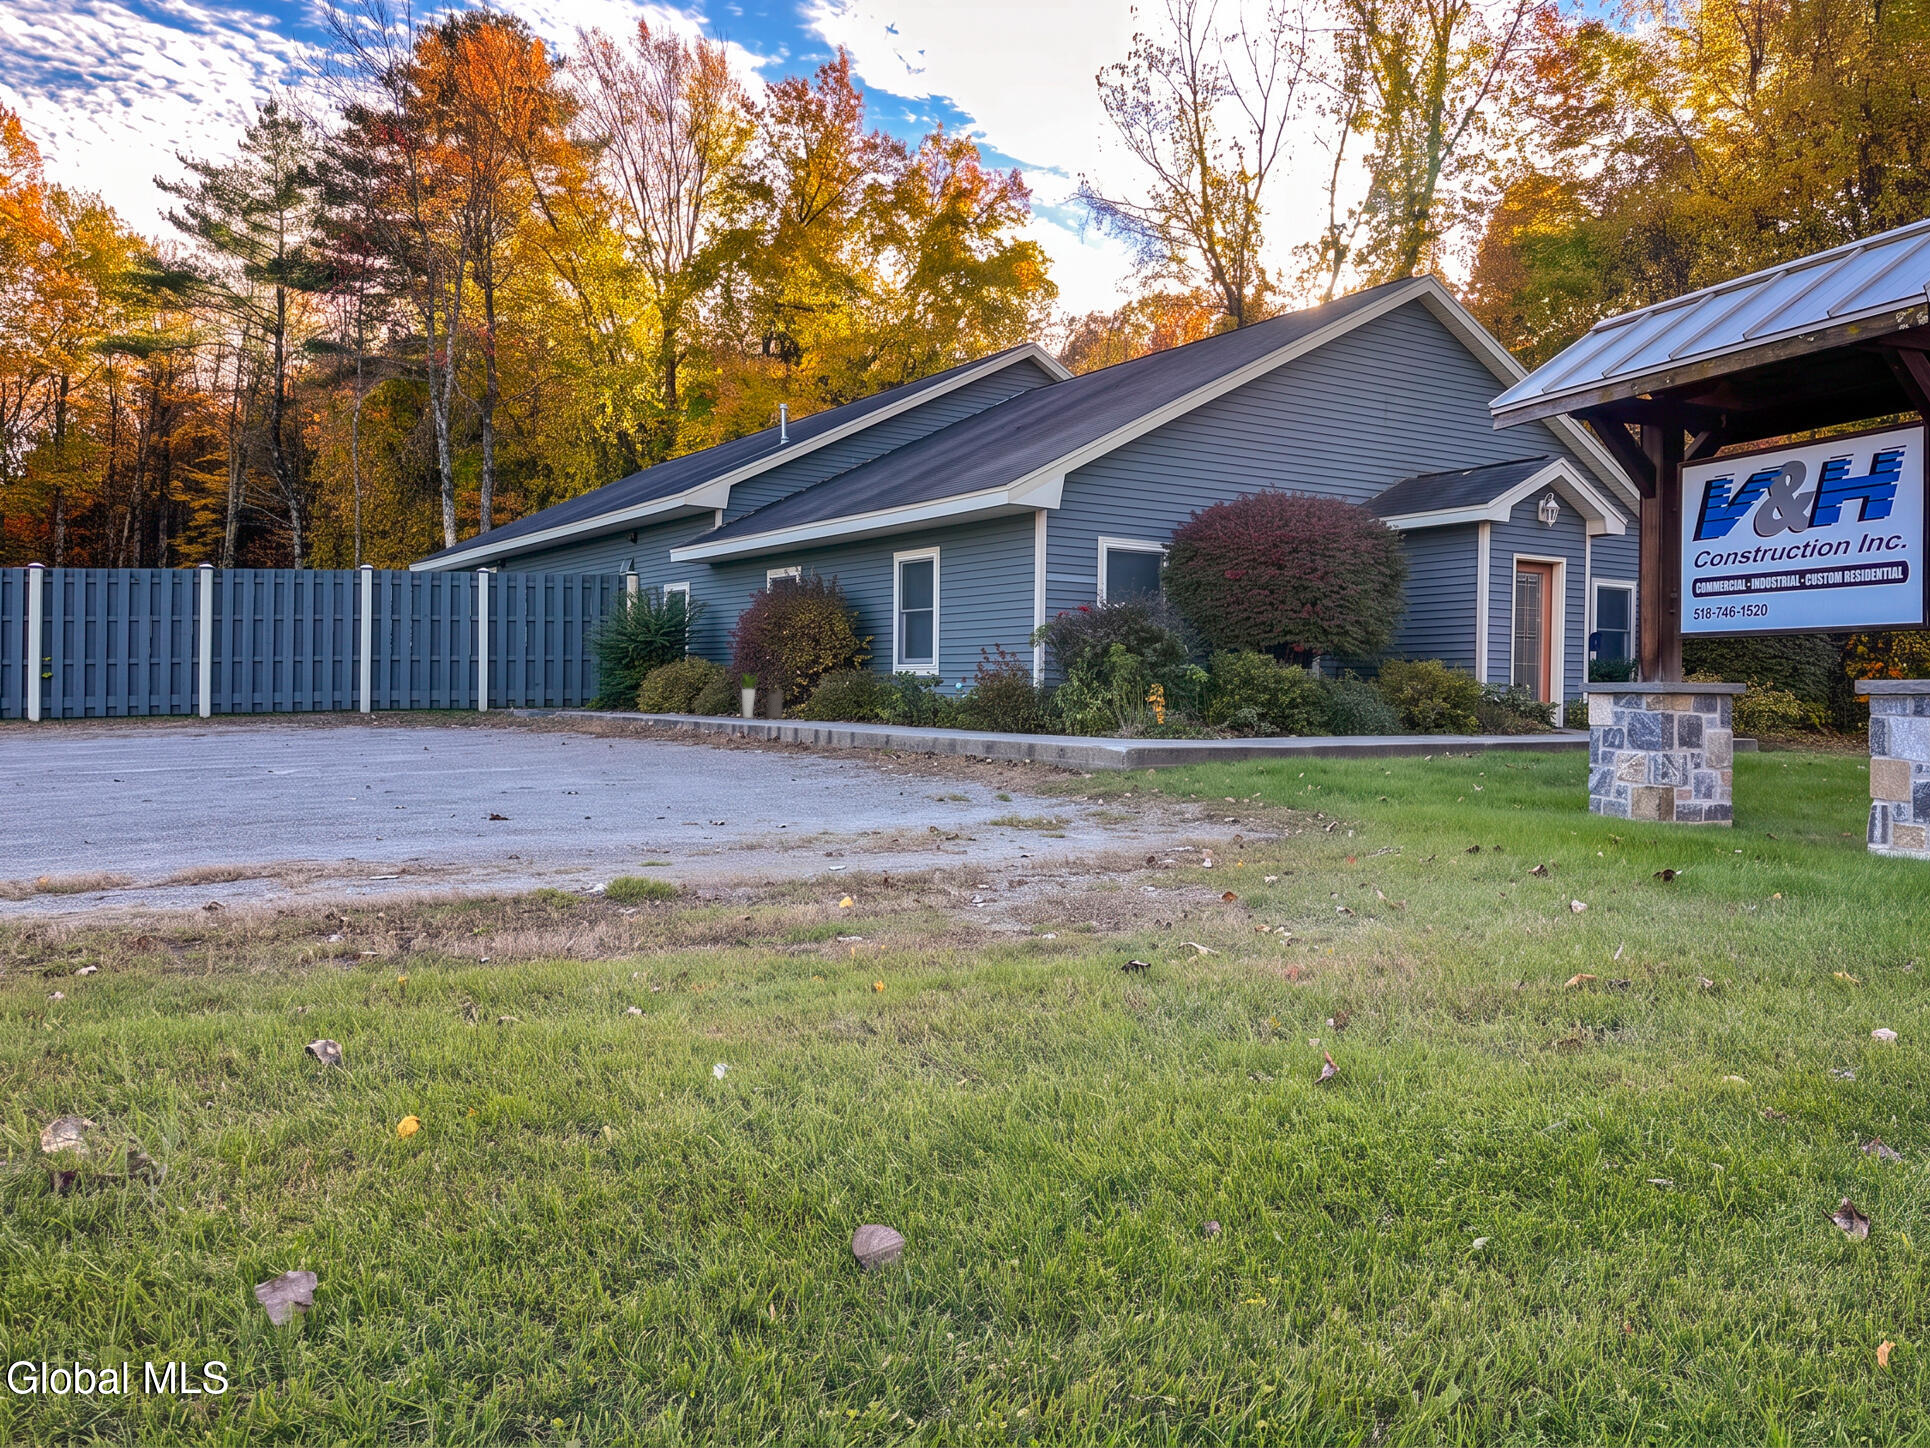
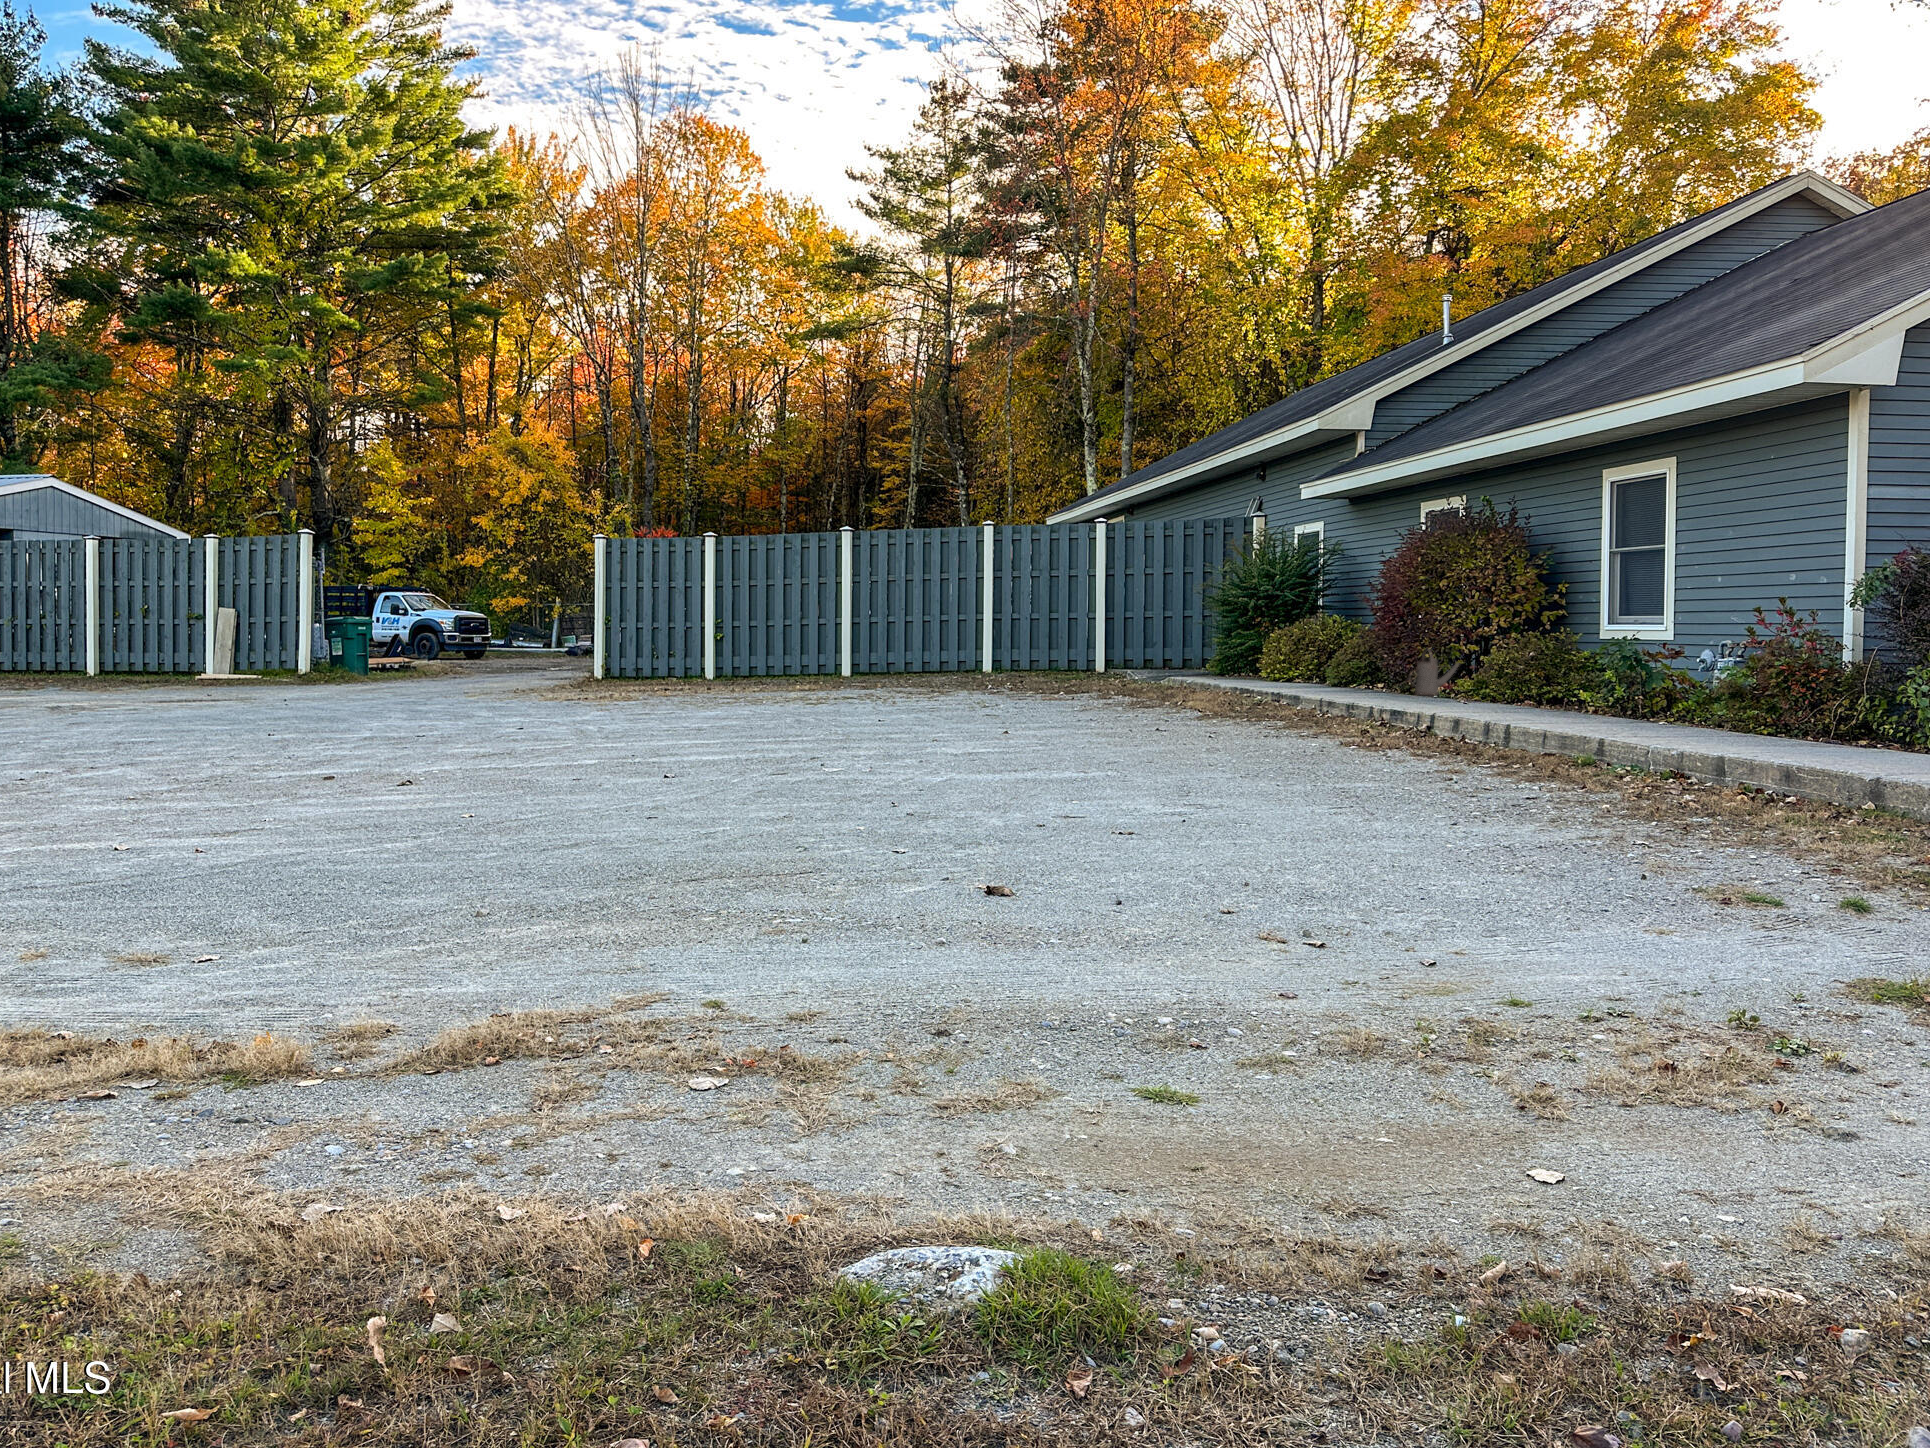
planter: present [741,674,756,718] -> none [1378,634,1409,692]

